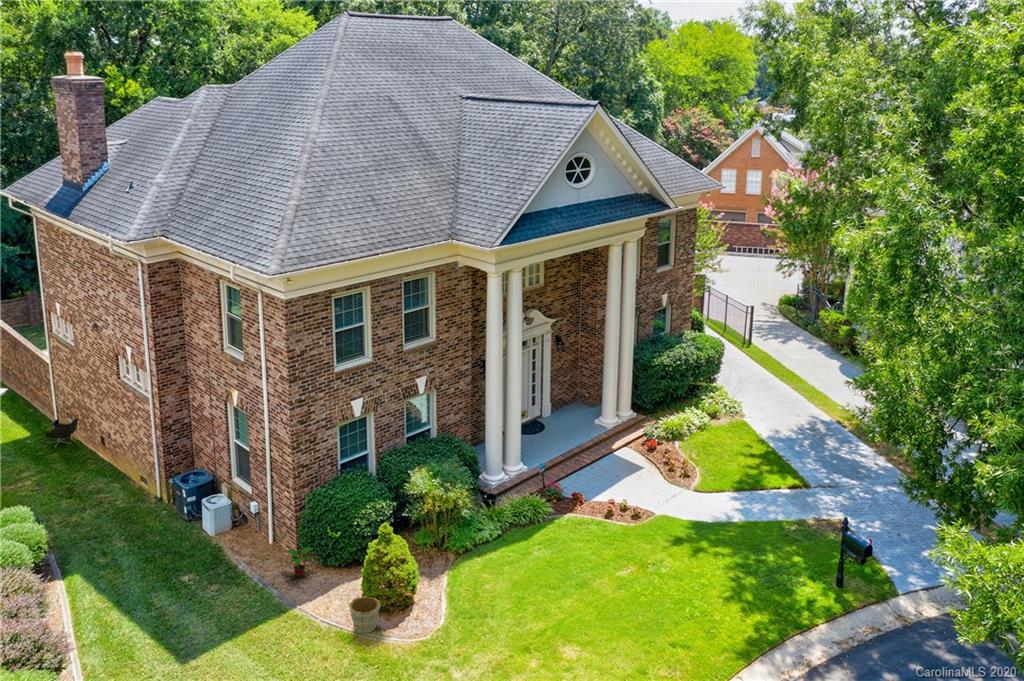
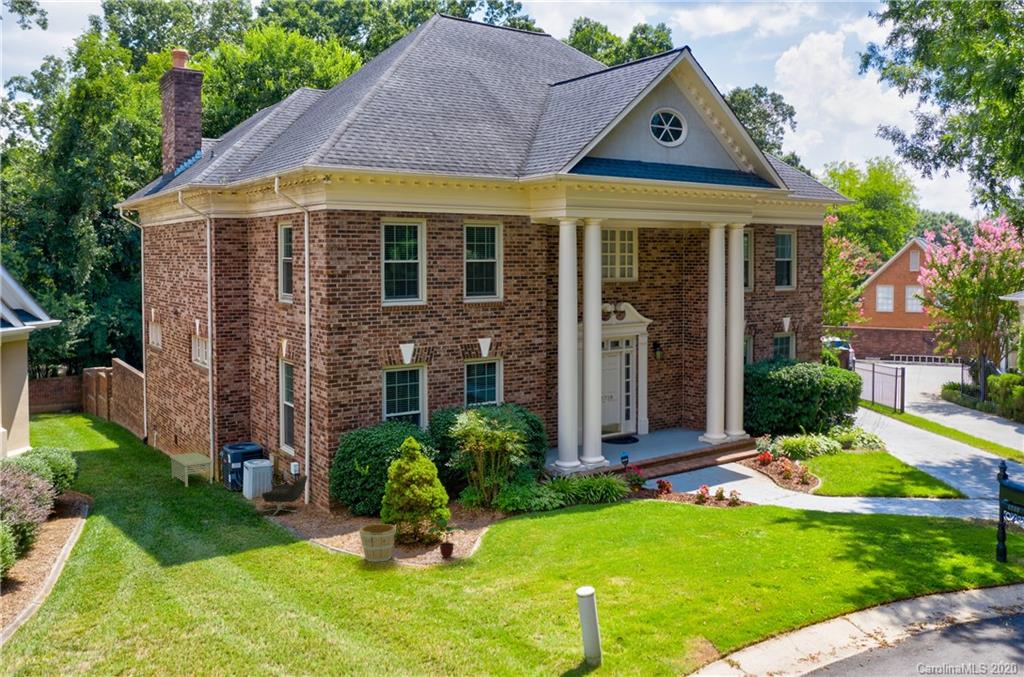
lounge chair: present [44,418,78,447] -> present [262,475,307,515]
storage bench: none [117,473,165,517] -> present [170,452,213,487]
potted plant: present [287,547,313,578] -> present [428,519,465,558]

